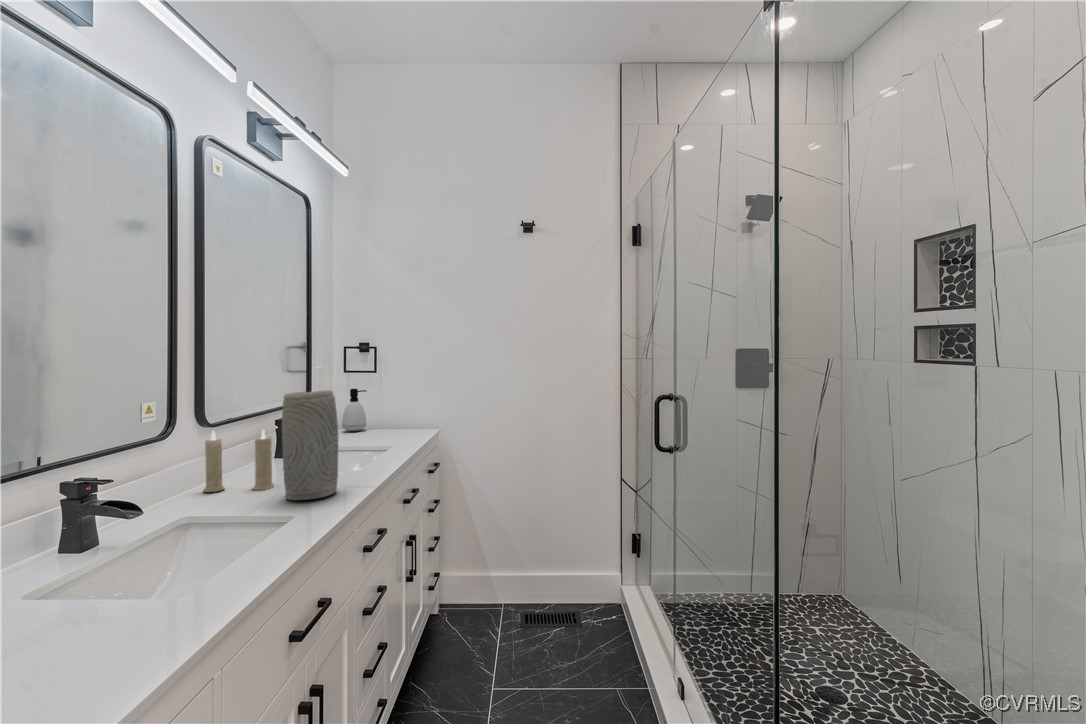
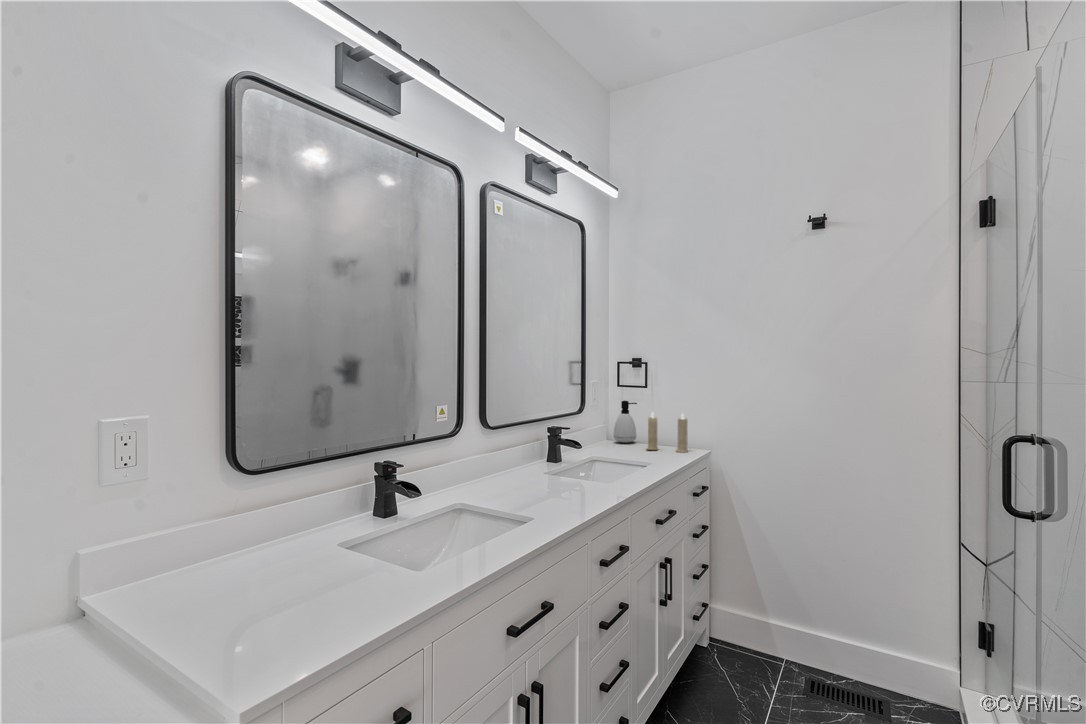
vase: present [282,390,338,500] -> none [533,404,580,506]
candle: present [203,430,274,492] -> present [647,413,688,452]

